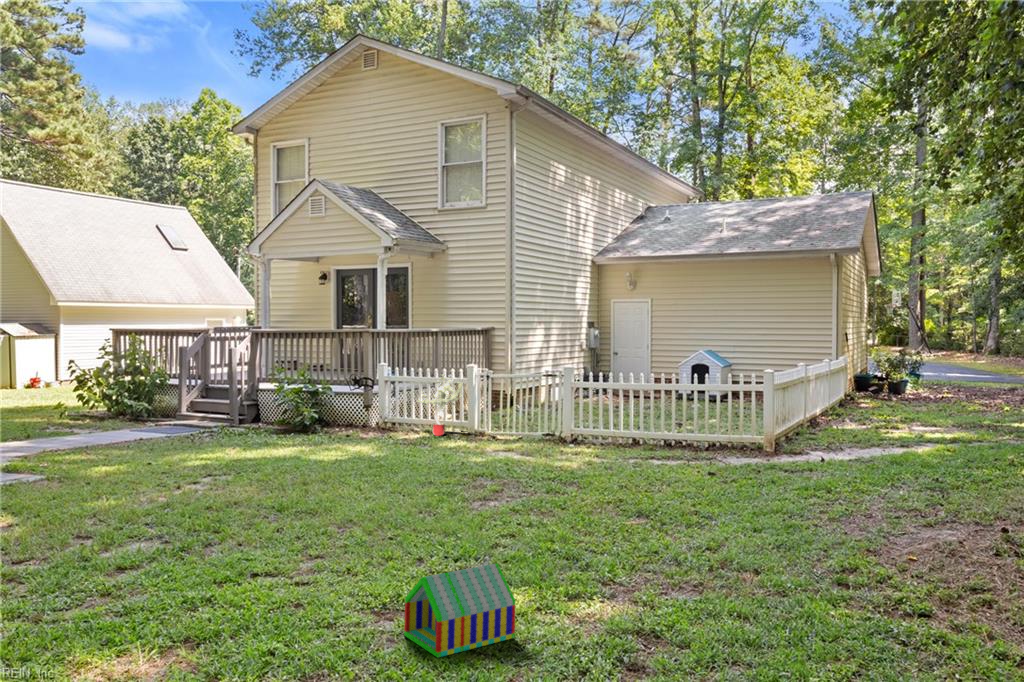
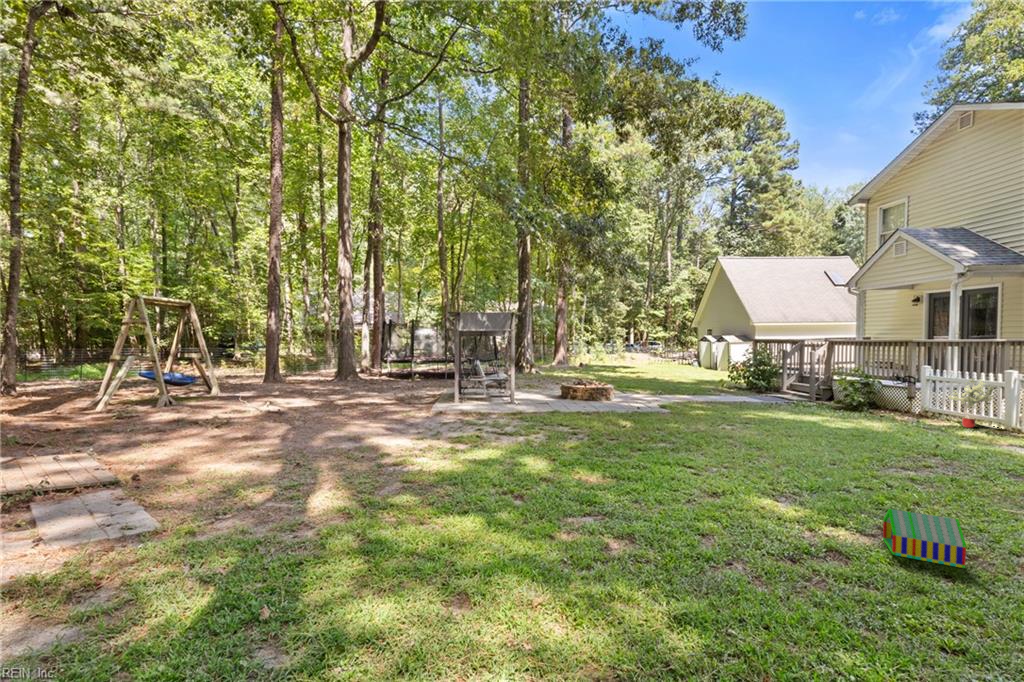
toy house: present [404,564,516,657] -> present [883,509,966,568]

